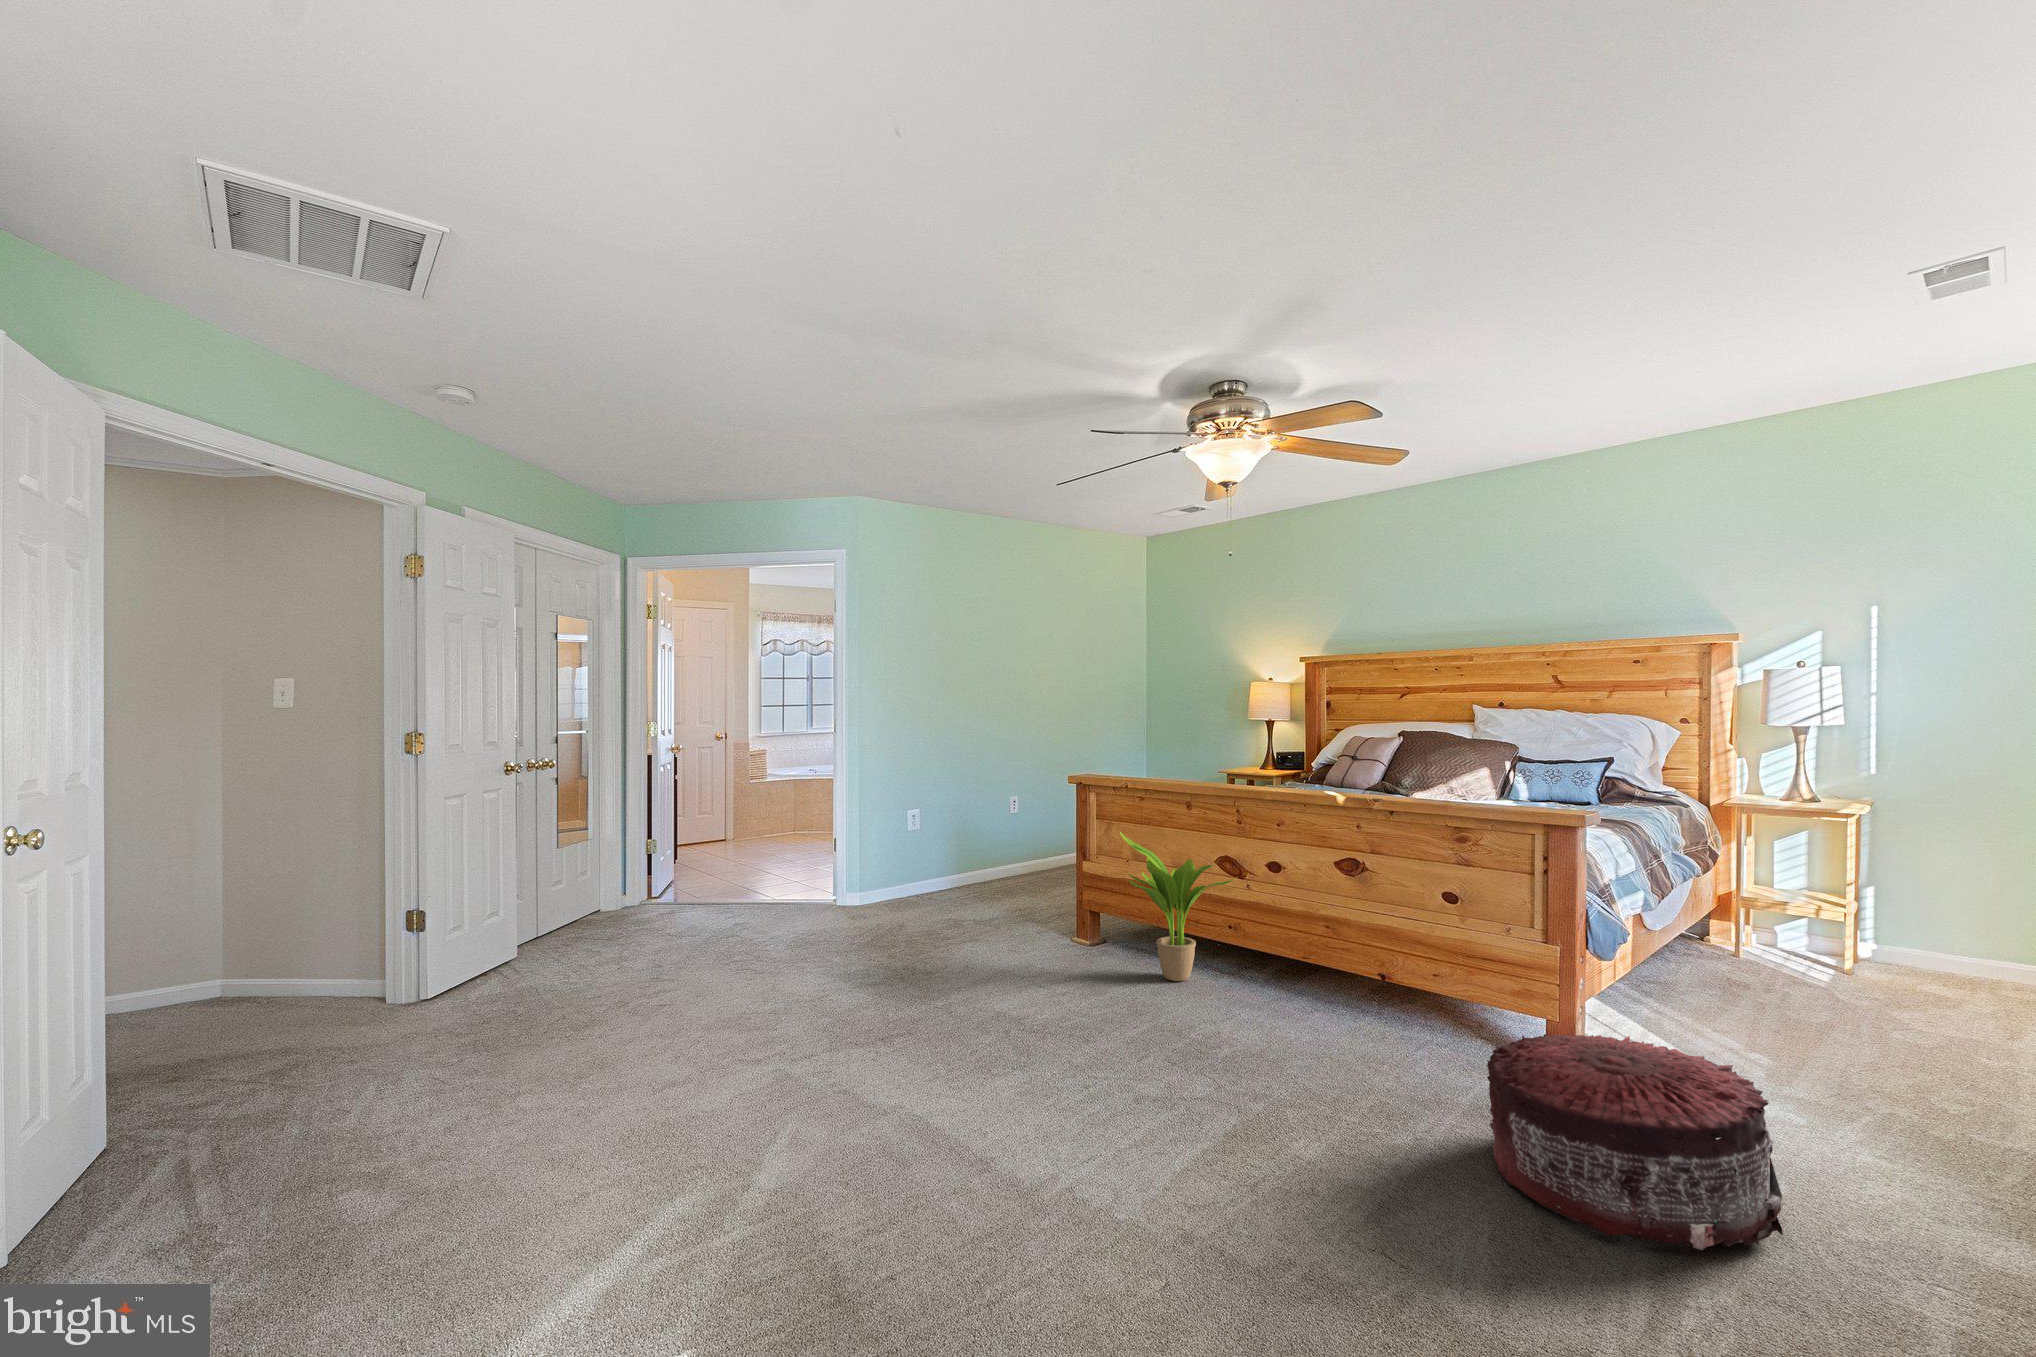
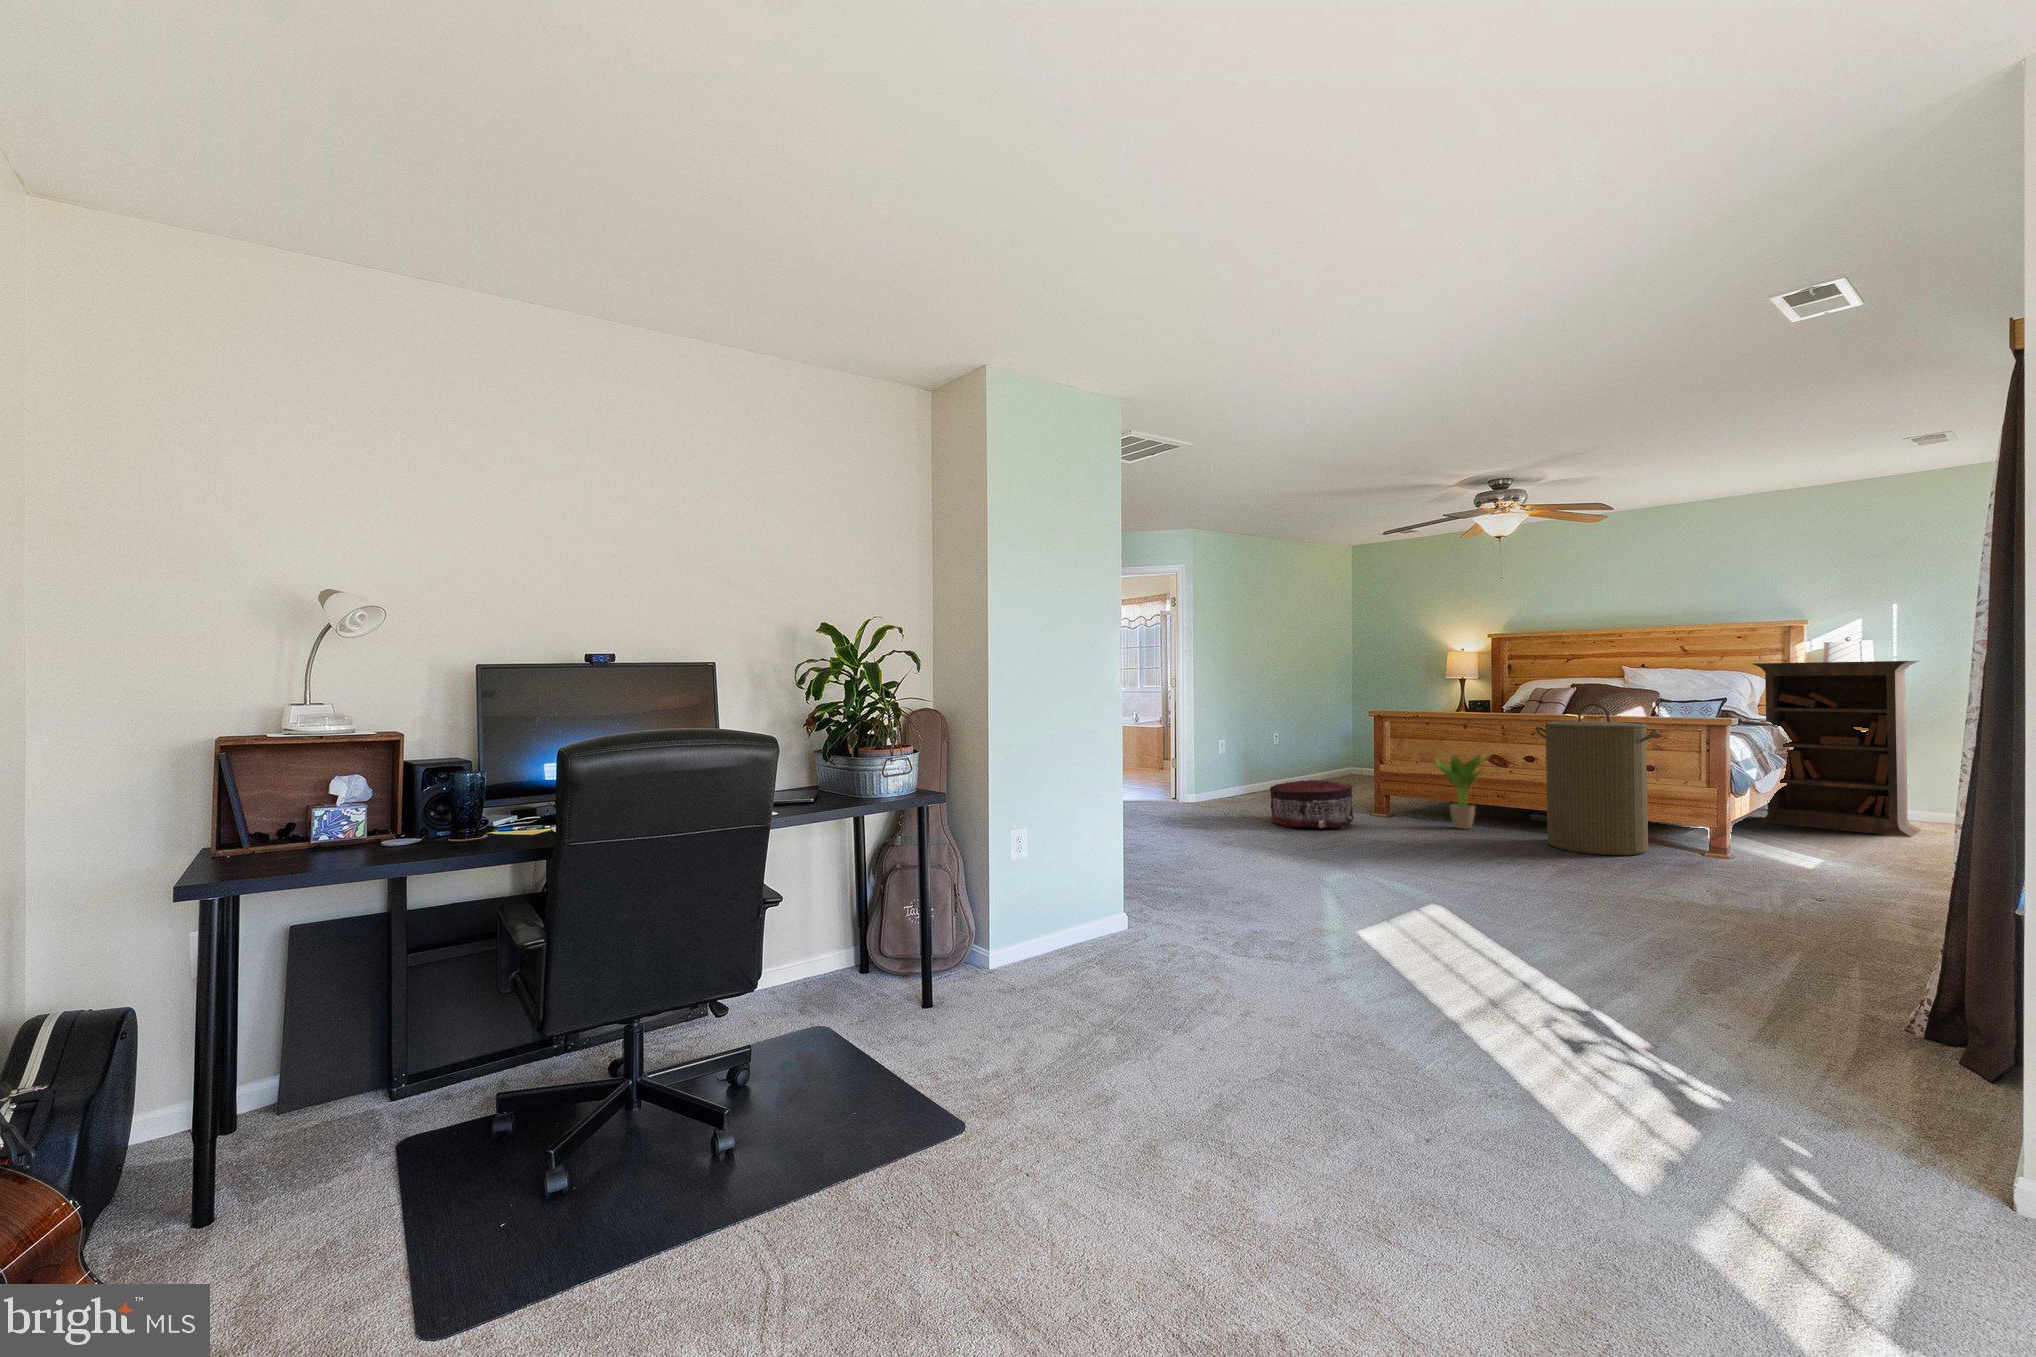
bookcase: none [1646,703,1921,1010] -> present [1753,661,1921,837]
laundry hamper: none [1263,781,1453,1068] -> present [1535,703,1660,855]
pouf: present [1487,1034,1782,1250] -> present [1270,780,1354,828]

